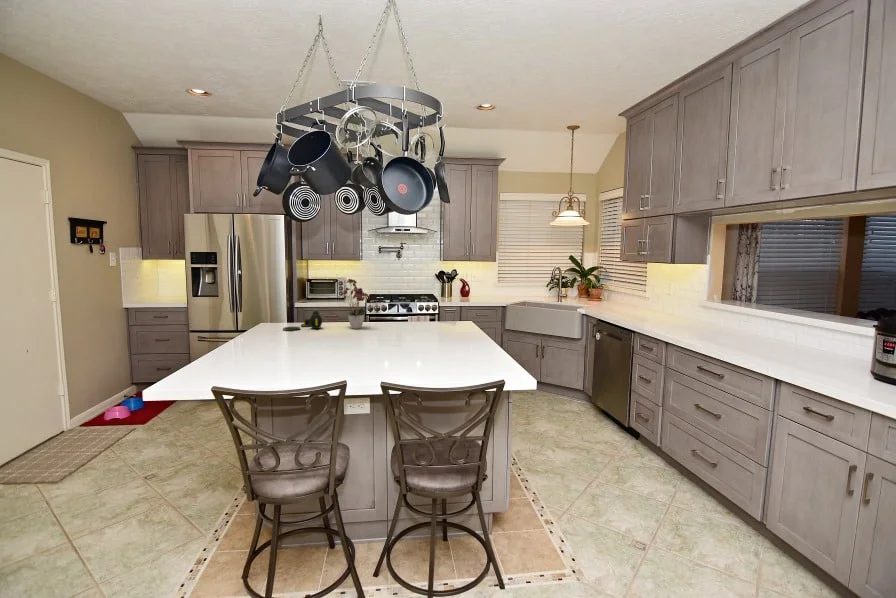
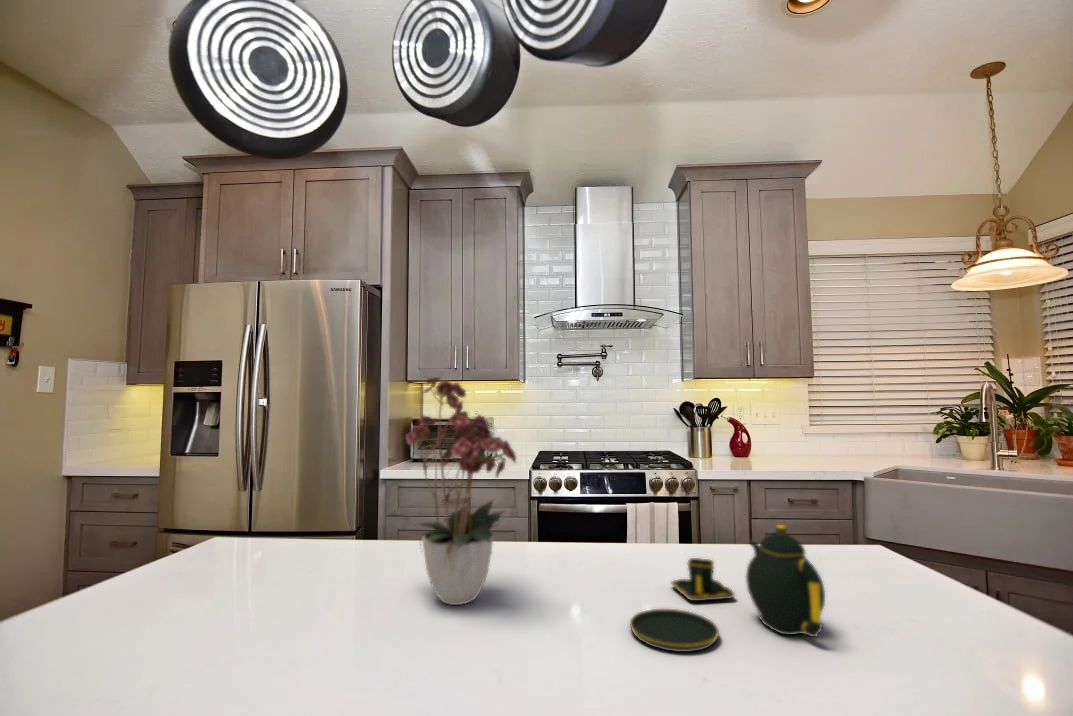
teapot: present [283,310,322,331] -> present [630,525,825,652]

